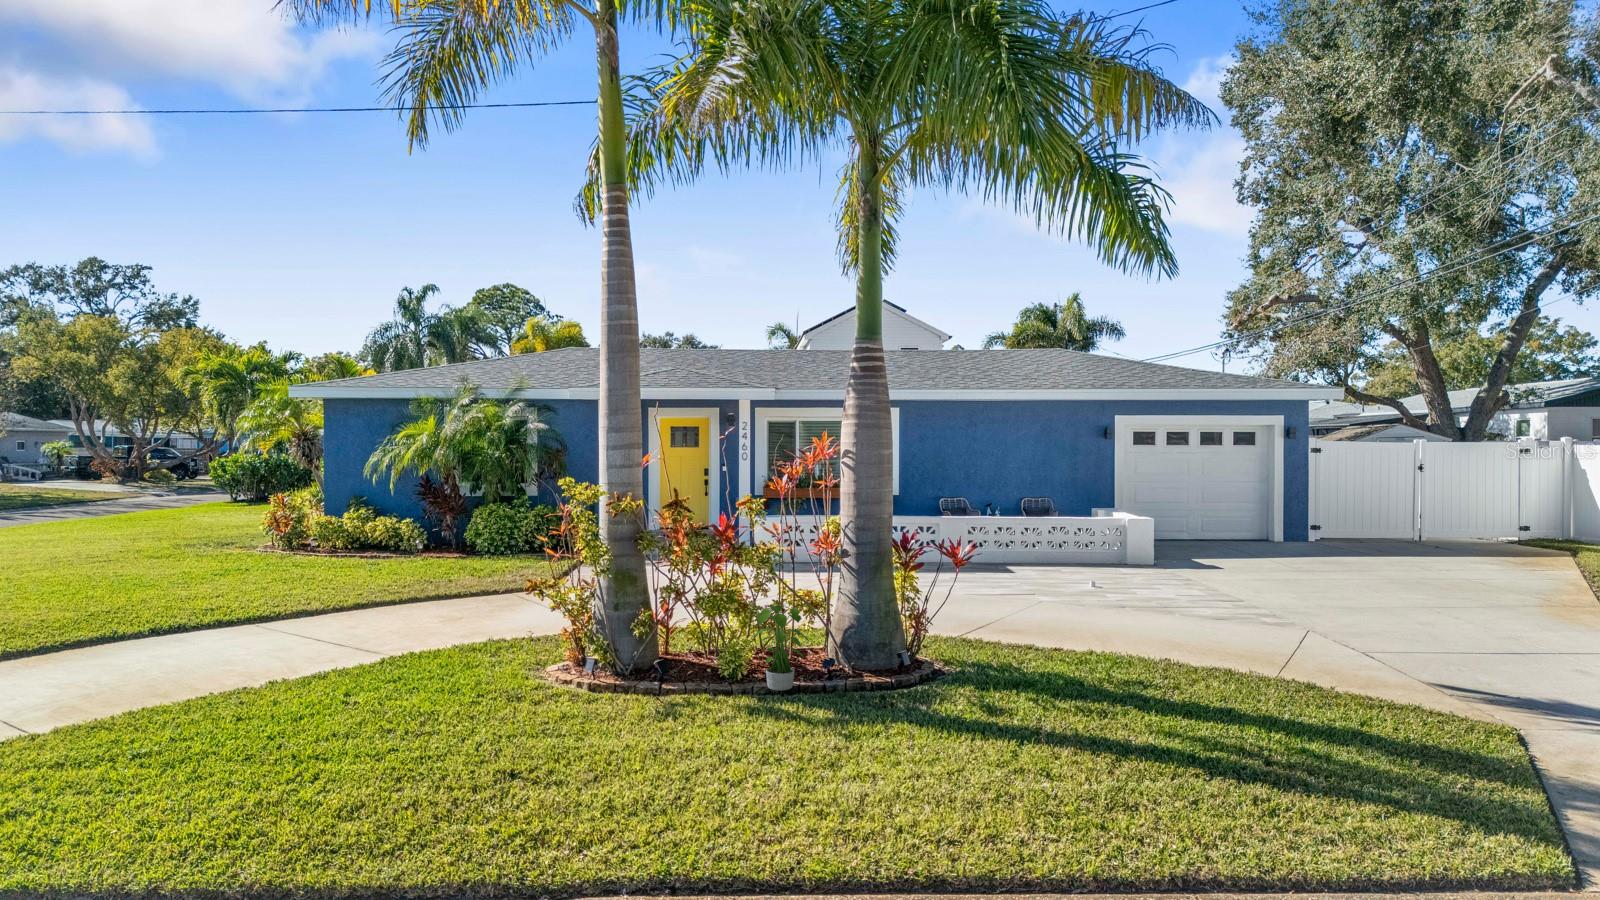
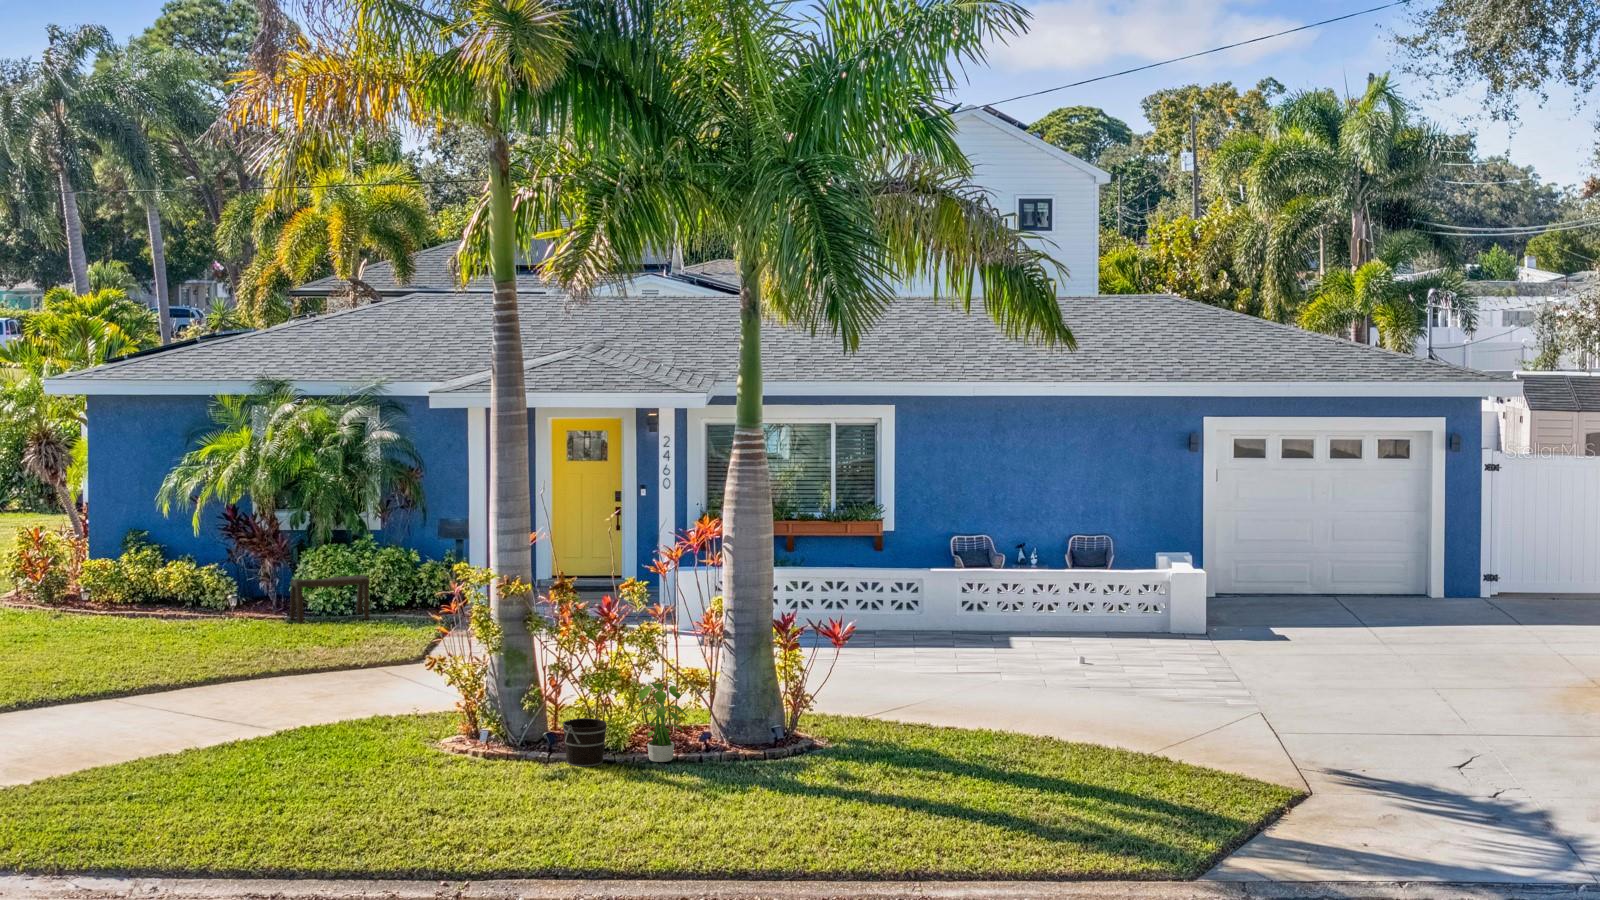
bench: none [461,524,523,561] -> present [290,575,370,623]
bucket: none [676,642,723,698] -> present [563,717,606,766]

